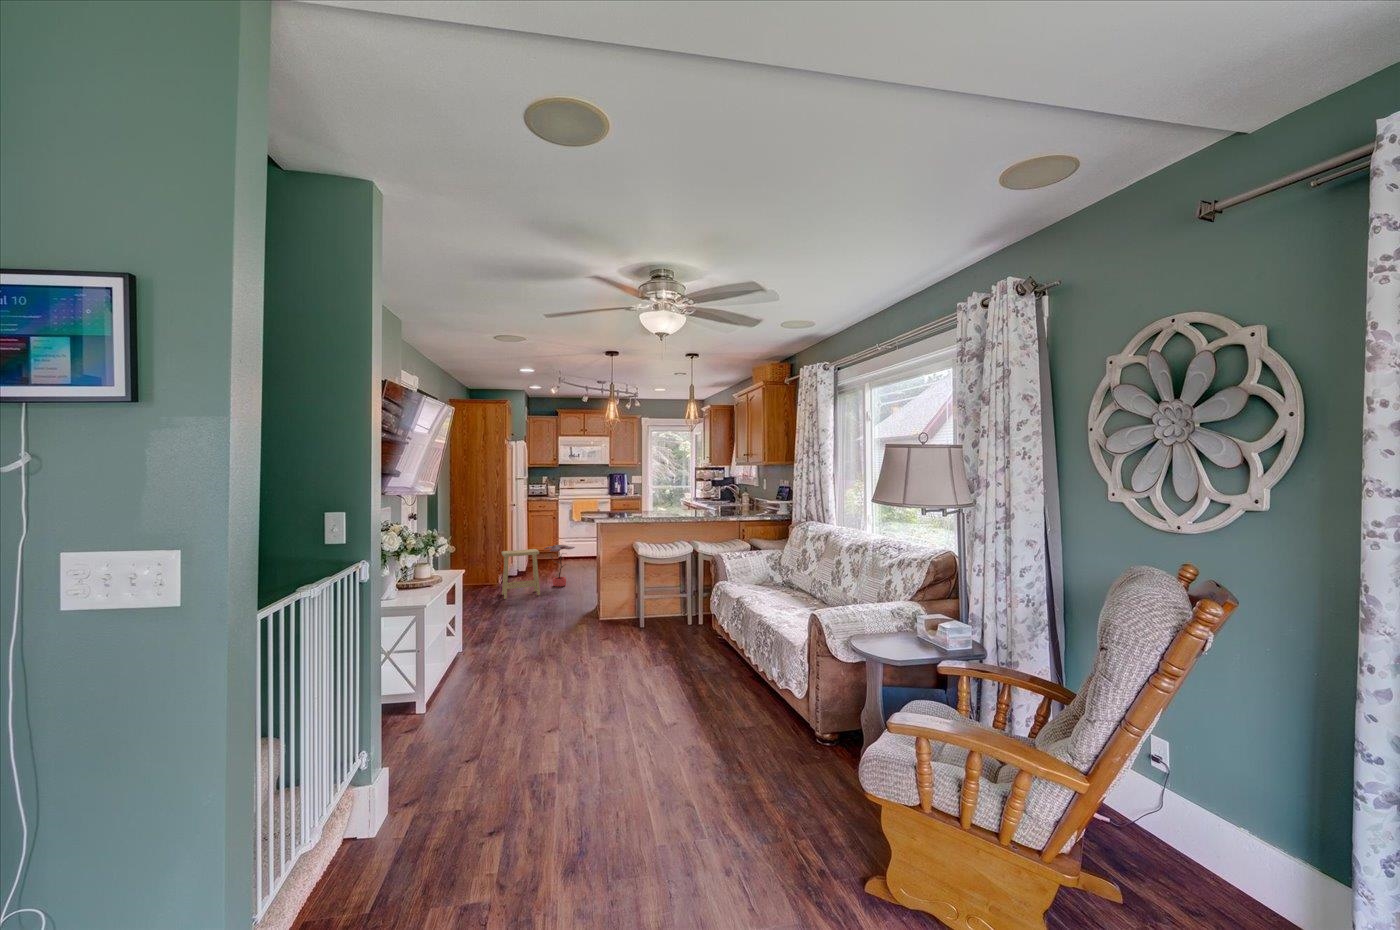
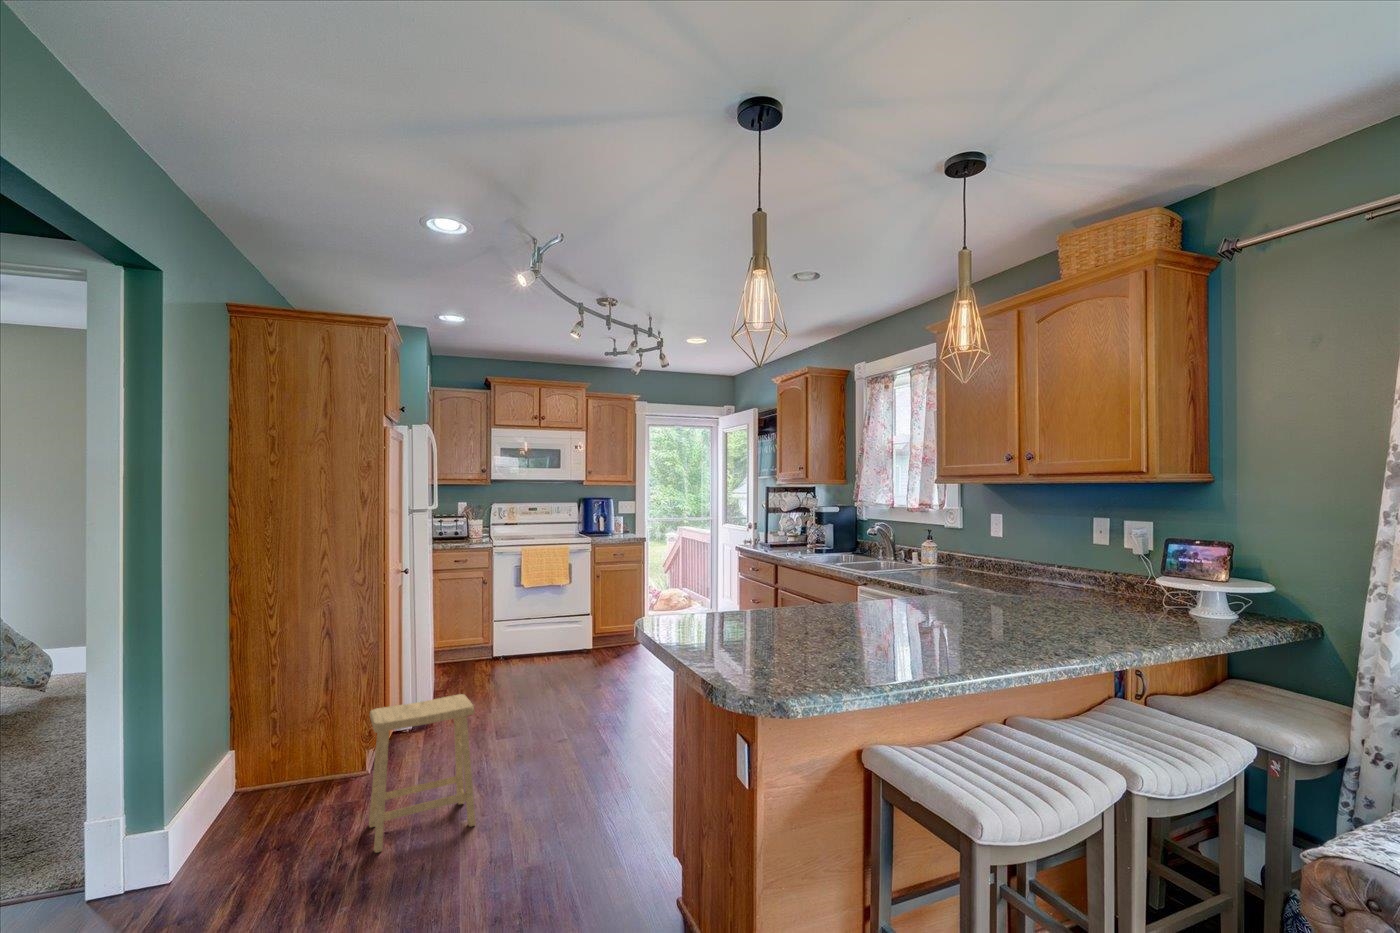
potted plant: present [544,545,575,587] -> none [479,668,556,776]

